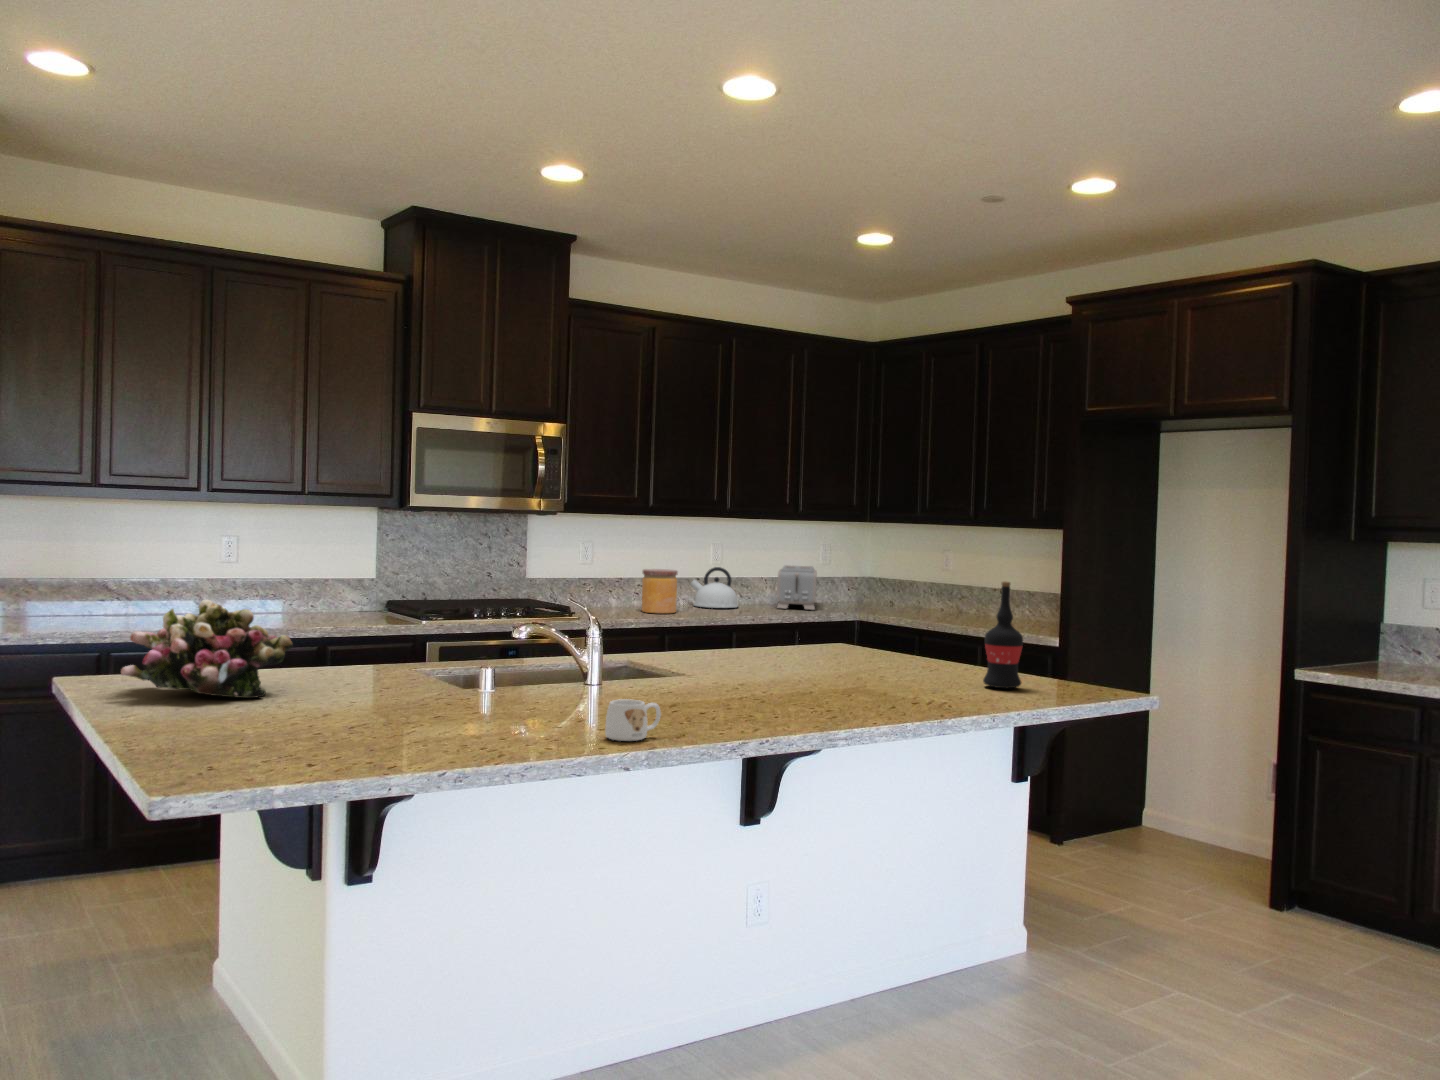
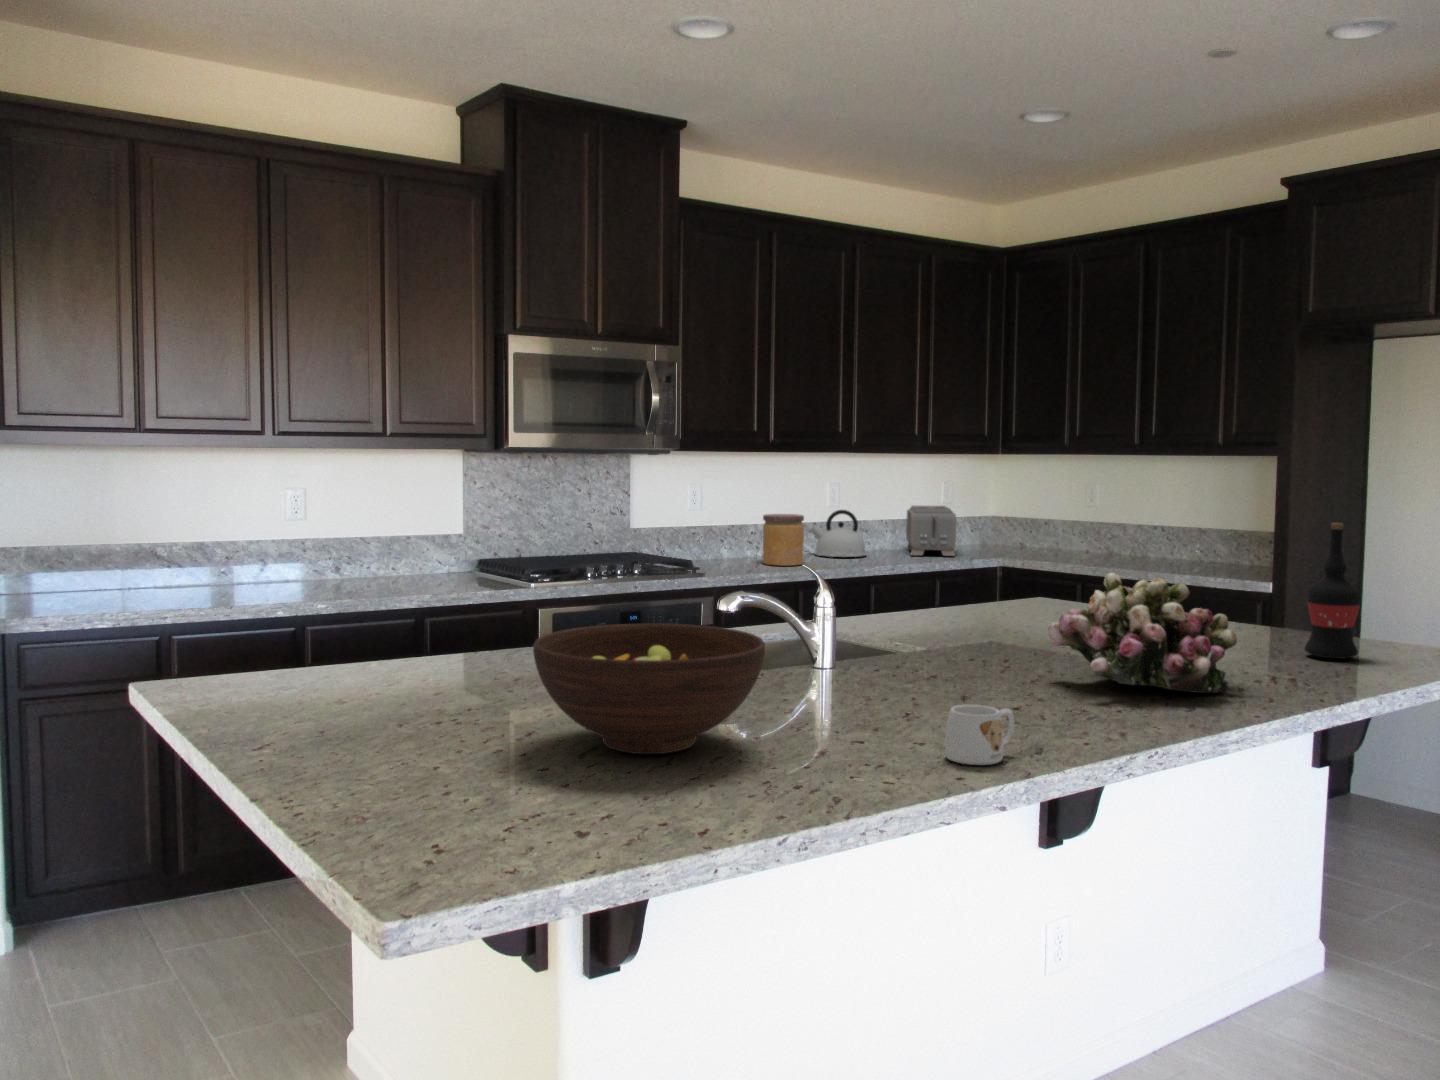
flower arrangement: present [121,600,293,698] -> present [1048,573,1237,693]
fruit bowl: none [314,638,486,728] -> present [533,623,765,754]

